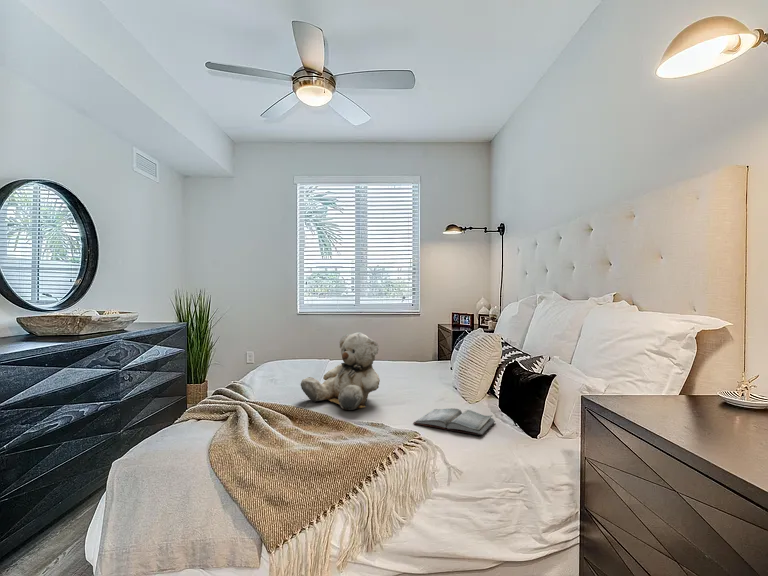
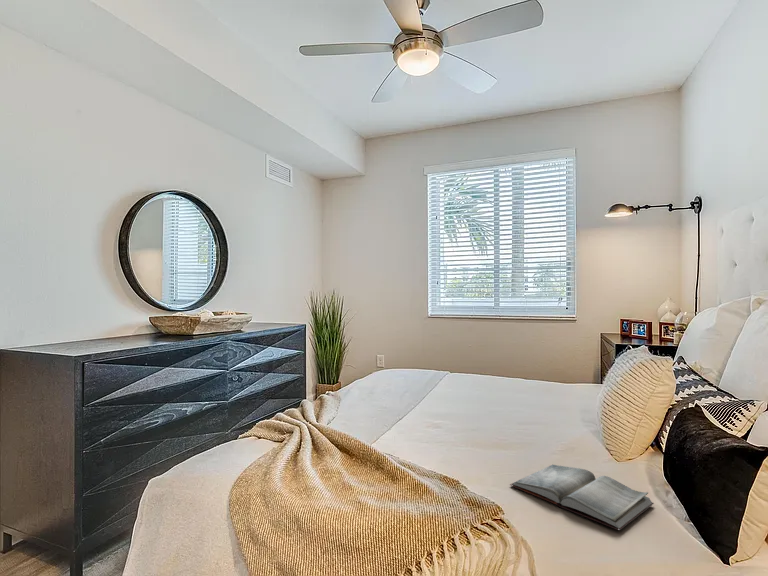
teddy bear: present [301,332,380,410] -> none [380,344,480,449]

